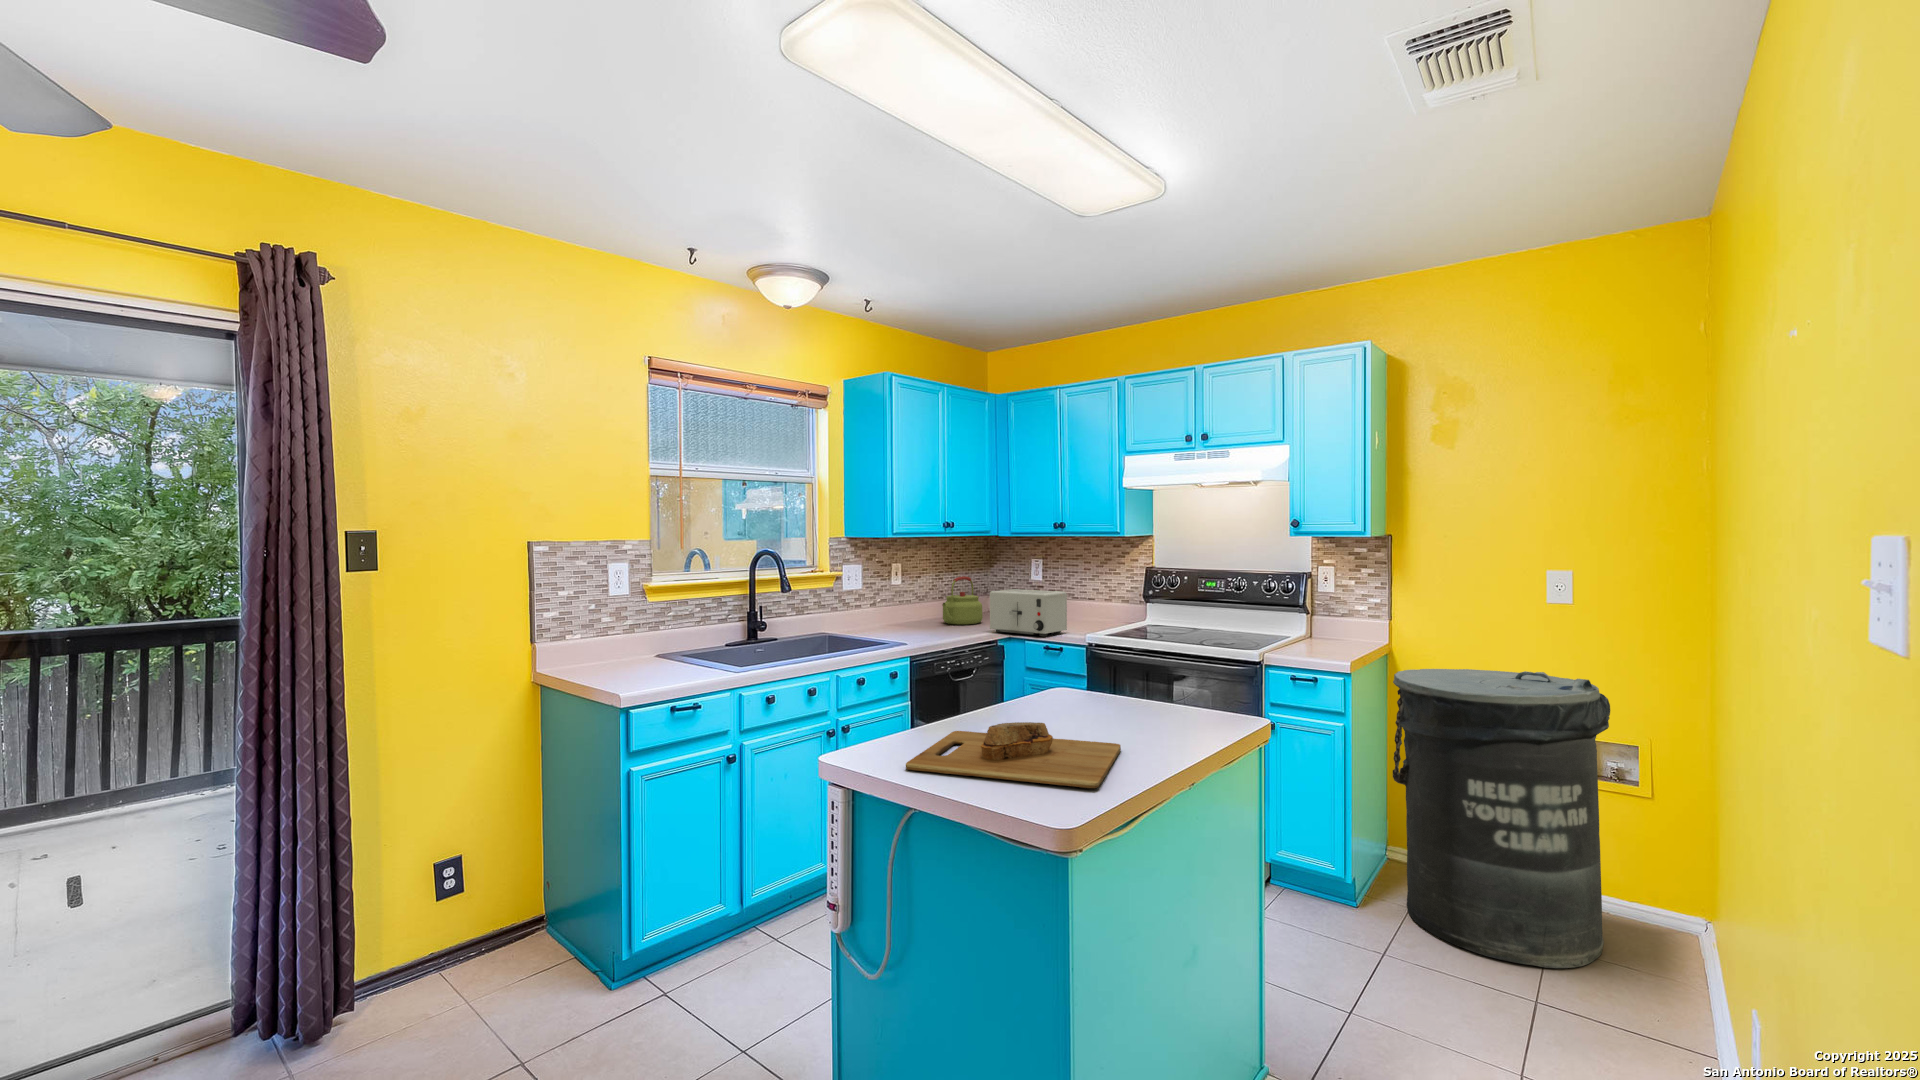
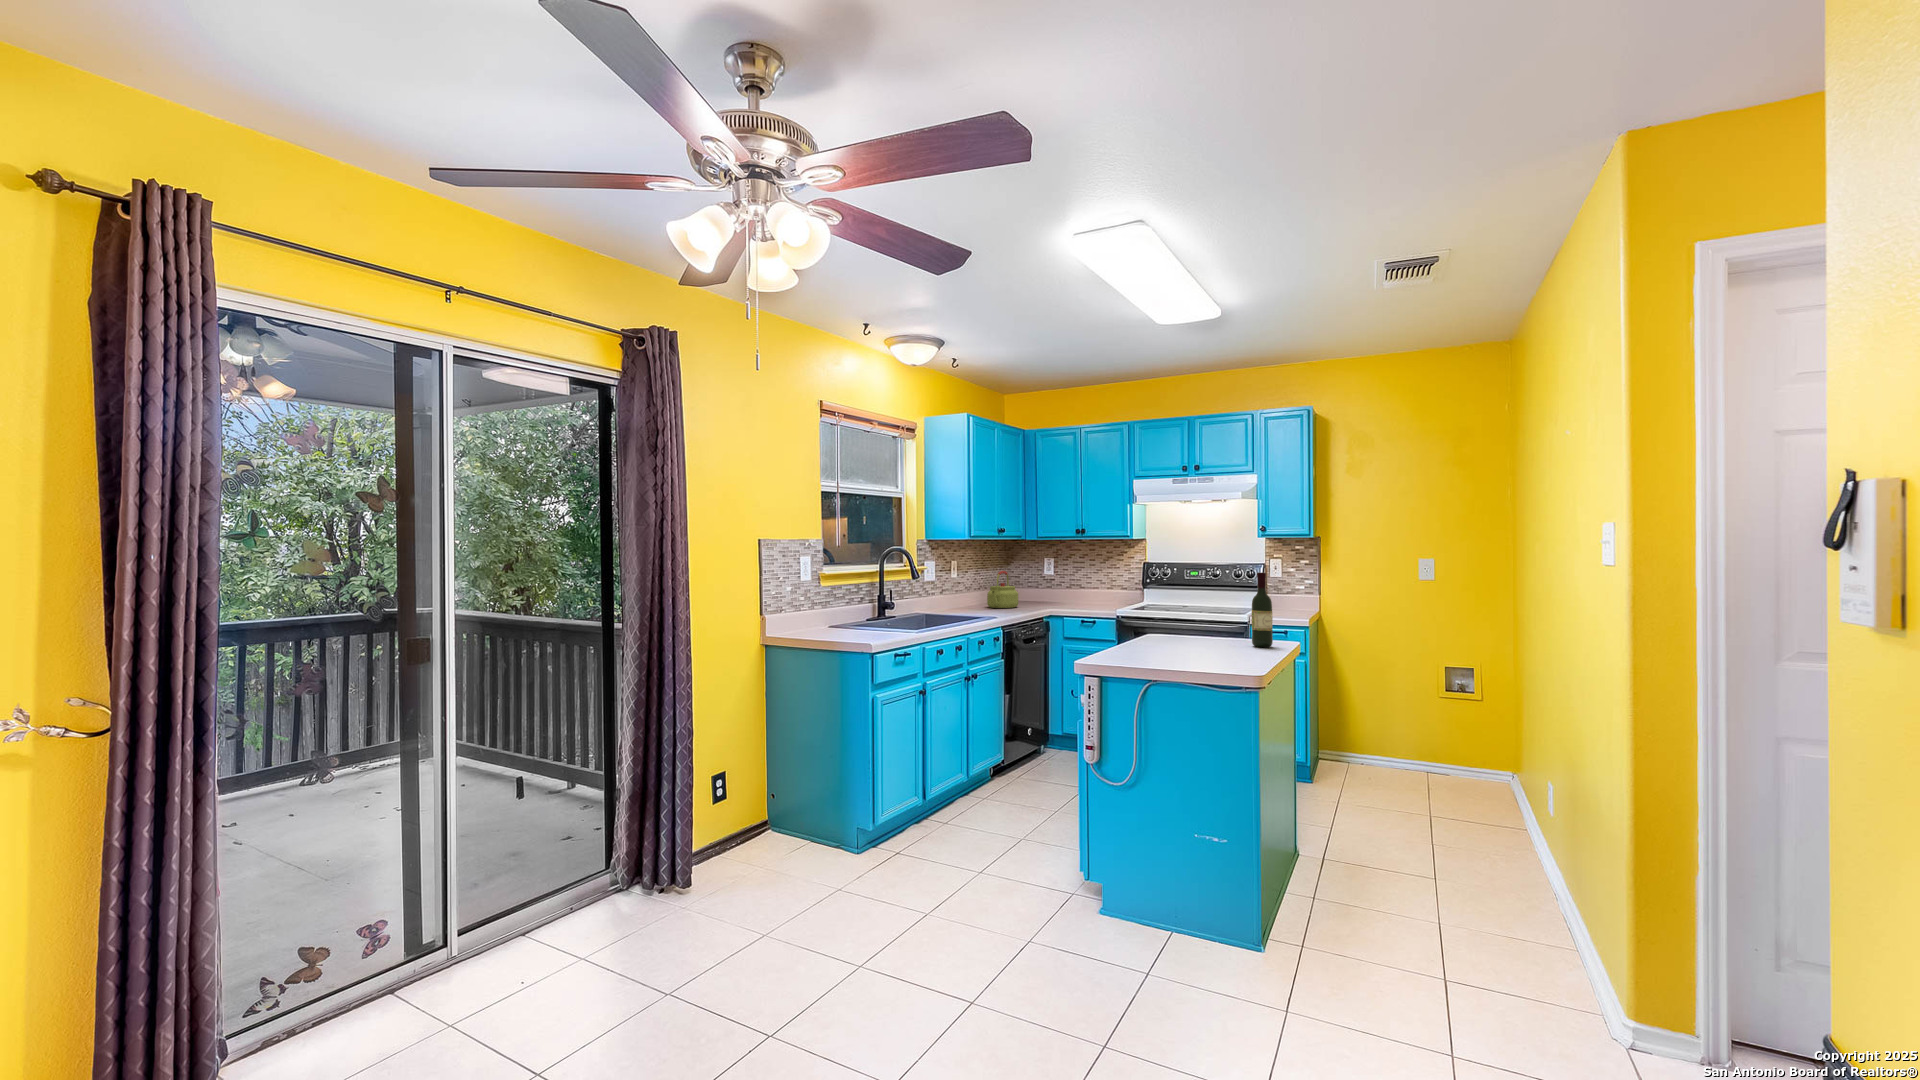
toaster: present [990,589,1067,637] -> none [1038,579,1096,613]
wine bottle: none [1155,608,1191,743] -> present [1252,572,1273,647]
trash can: present [1393,669,1610,969] -> none [1331,623,1459,799]
cutting board: present [906,722,1121,788] -> none [1141,634,1257,659]

